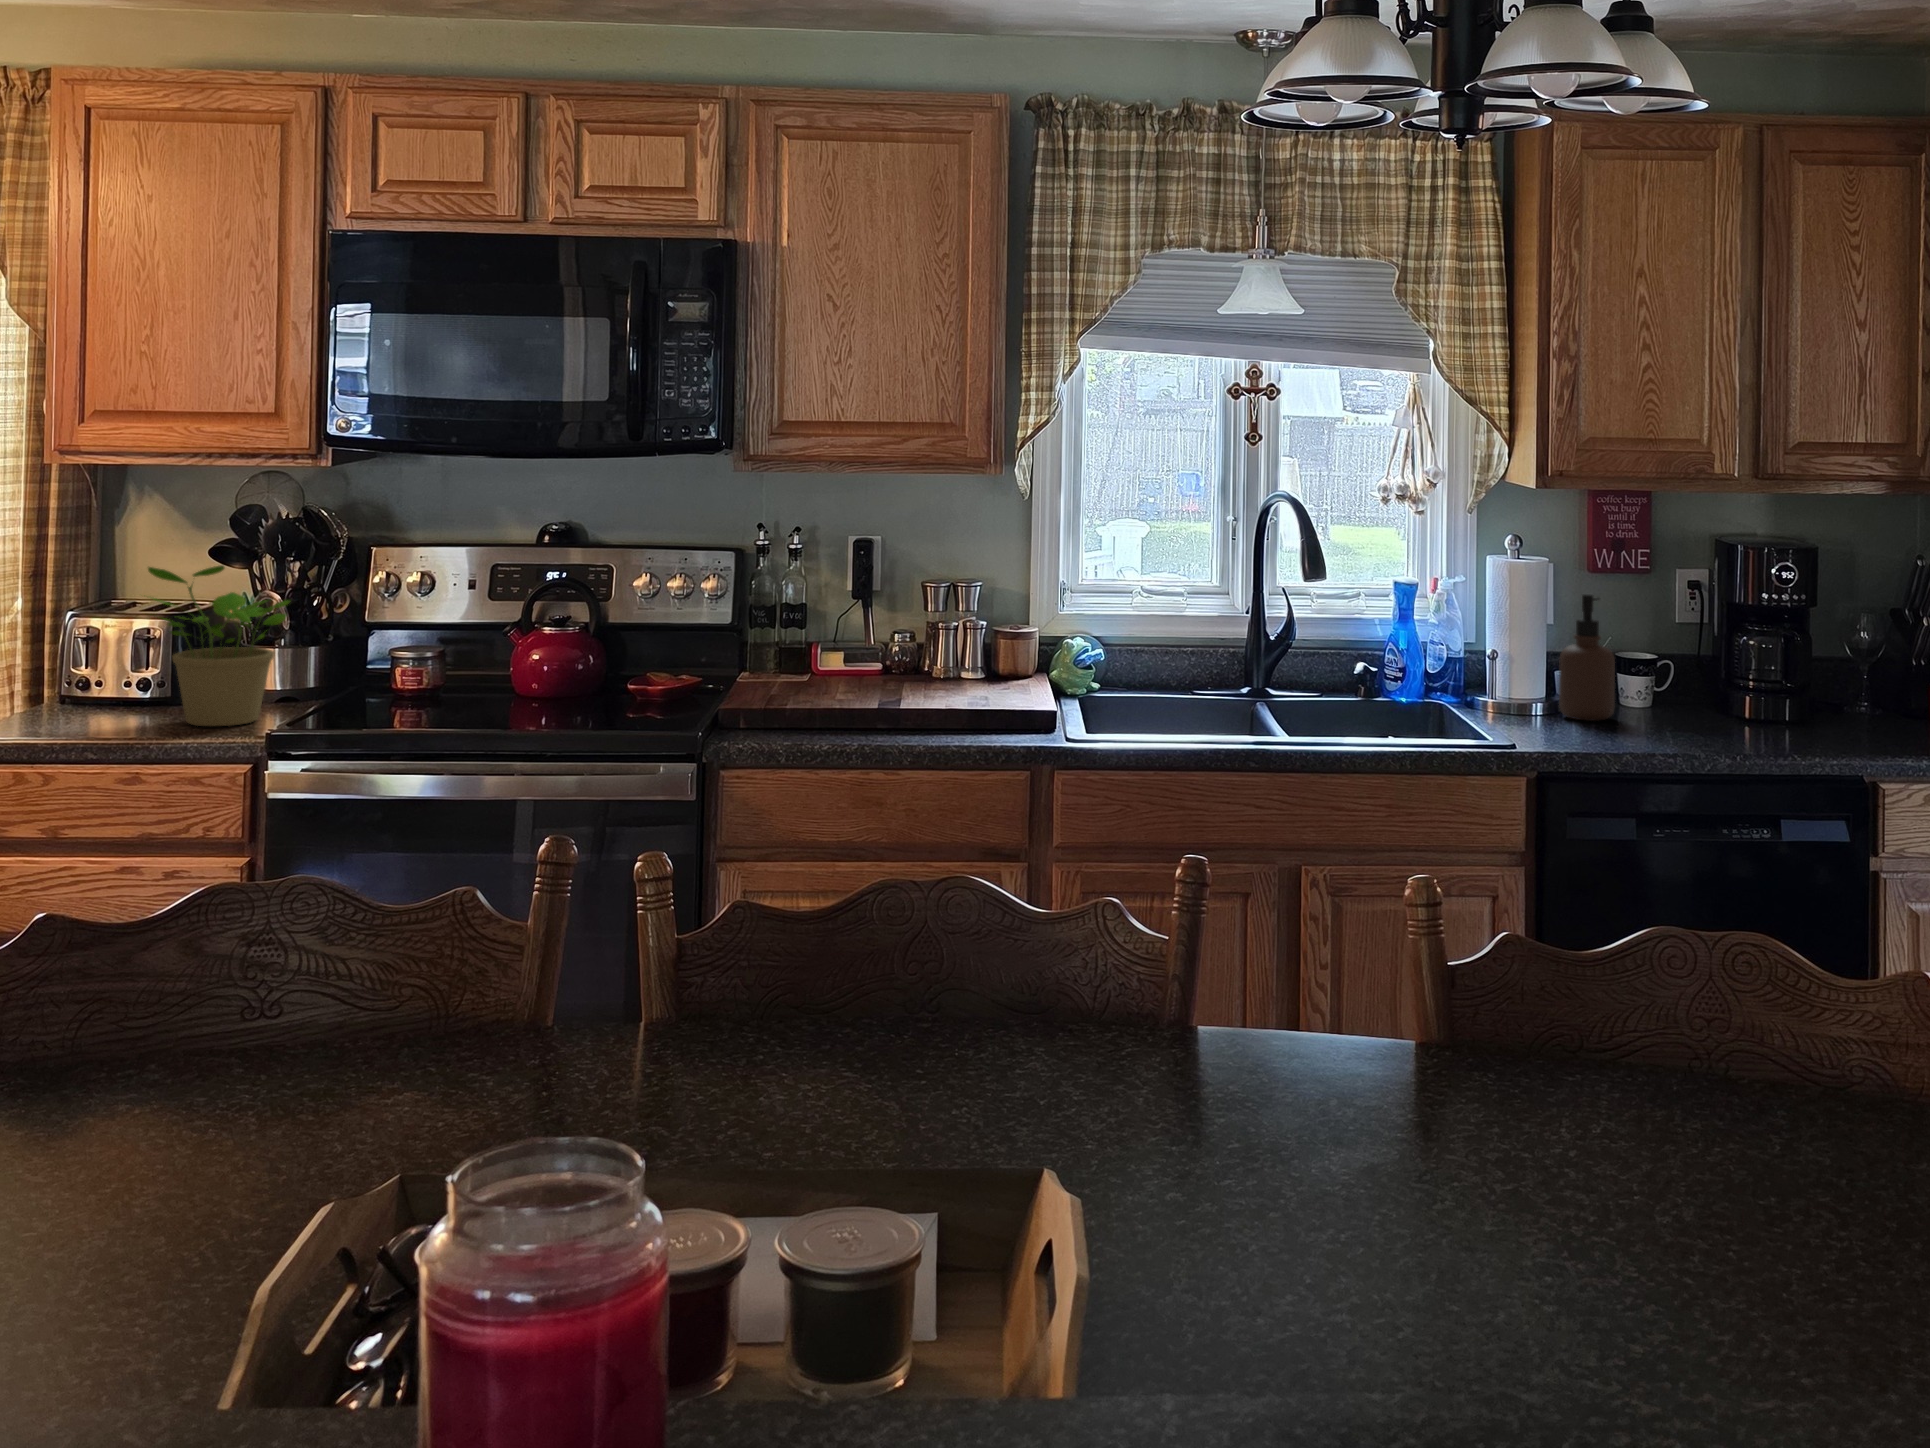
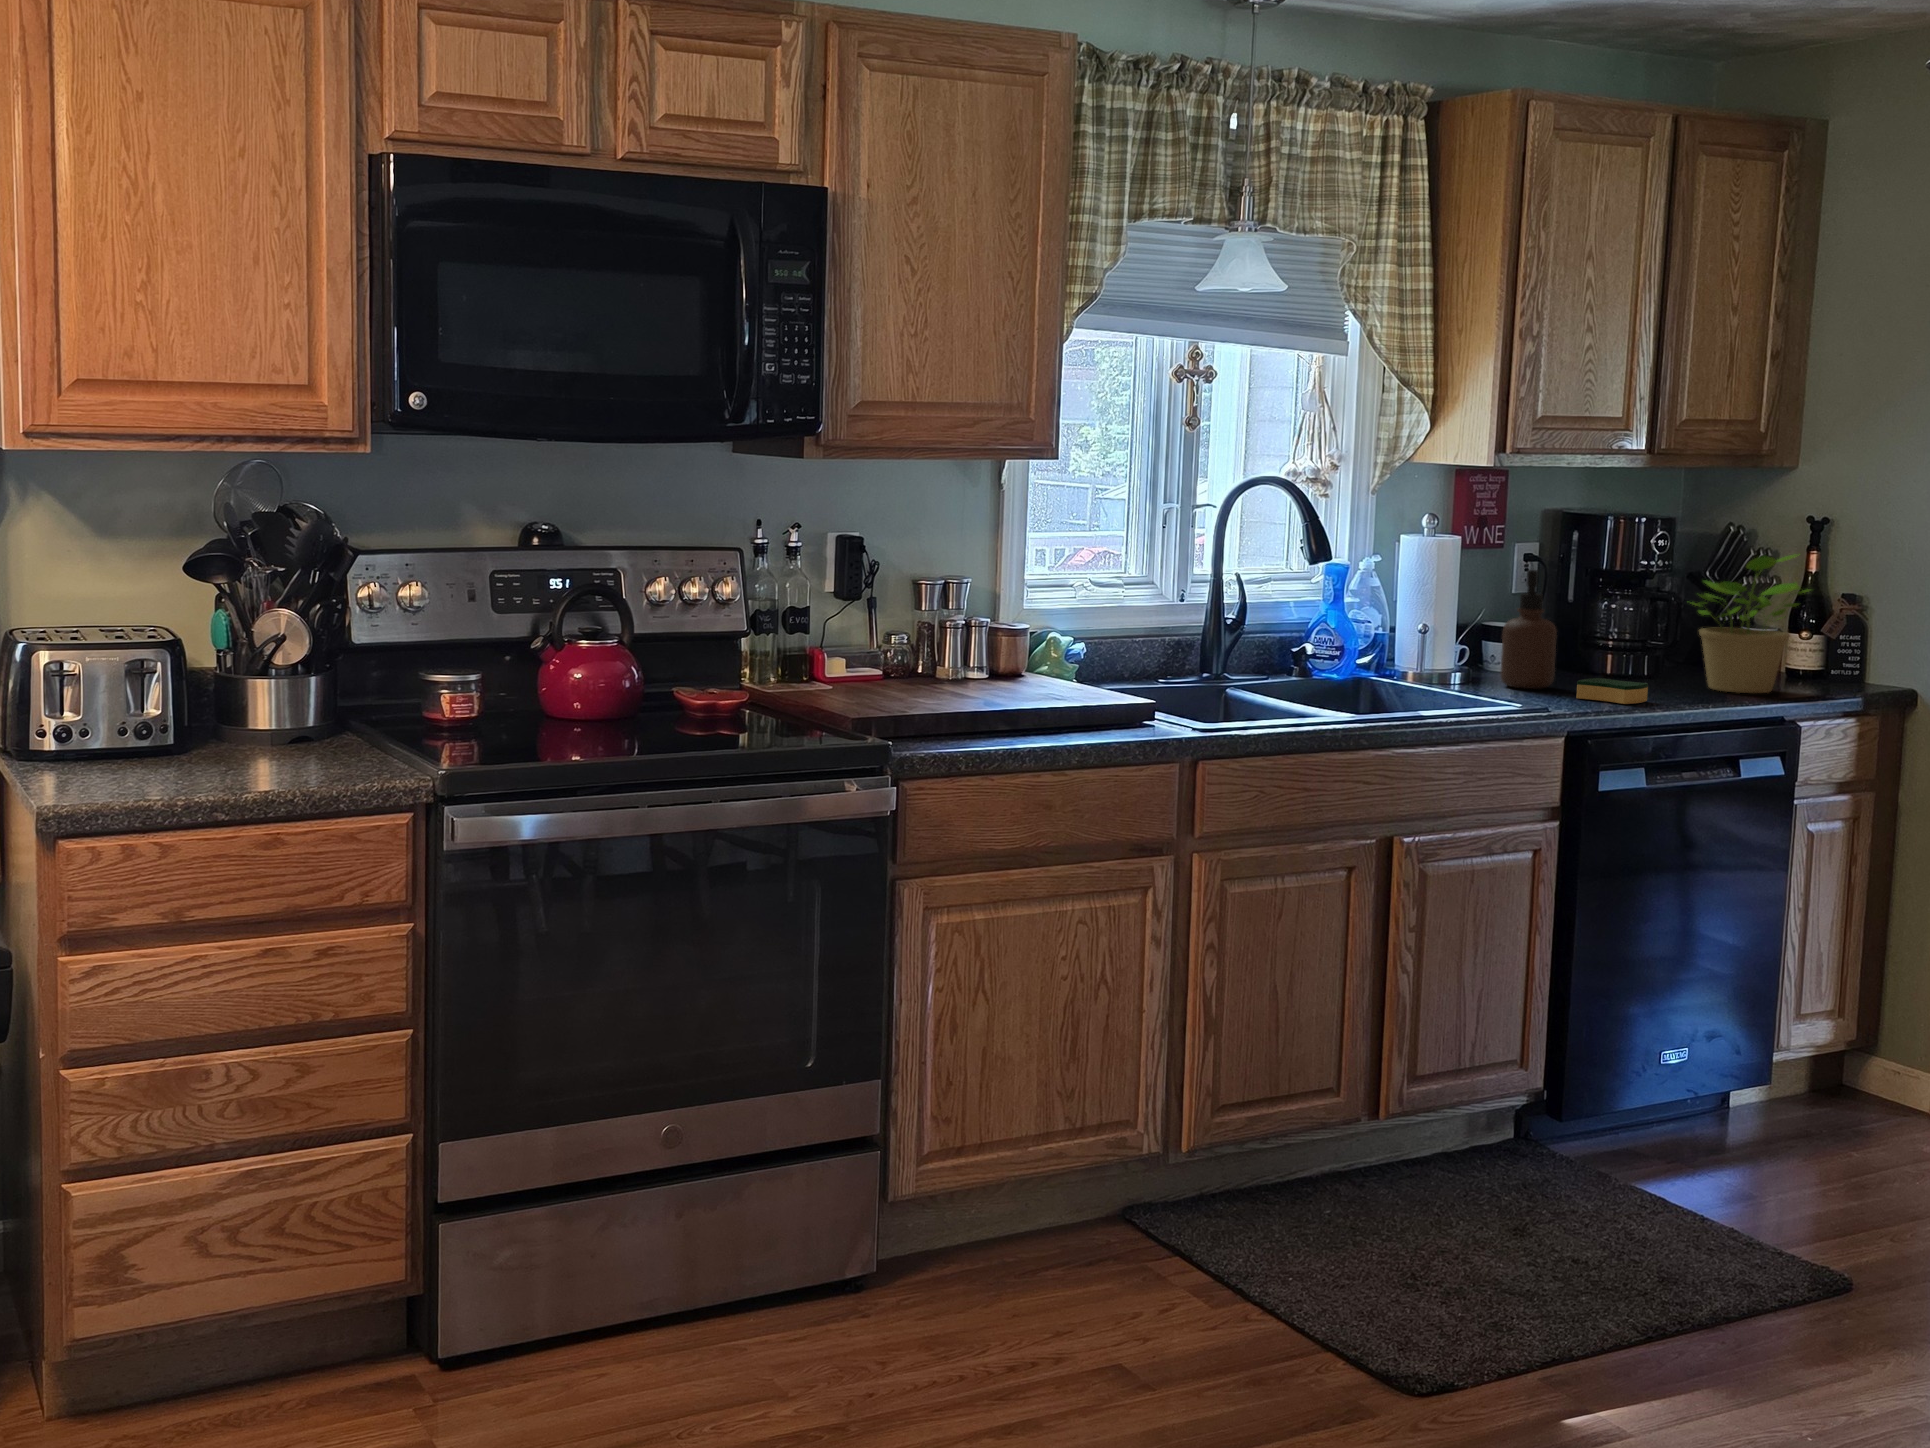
potted plant: present [148,565,290,726] -> present [1692,554,1809,693]
sponge: none [1596,713,1668,743] -> present [1576,678,1648,704]

